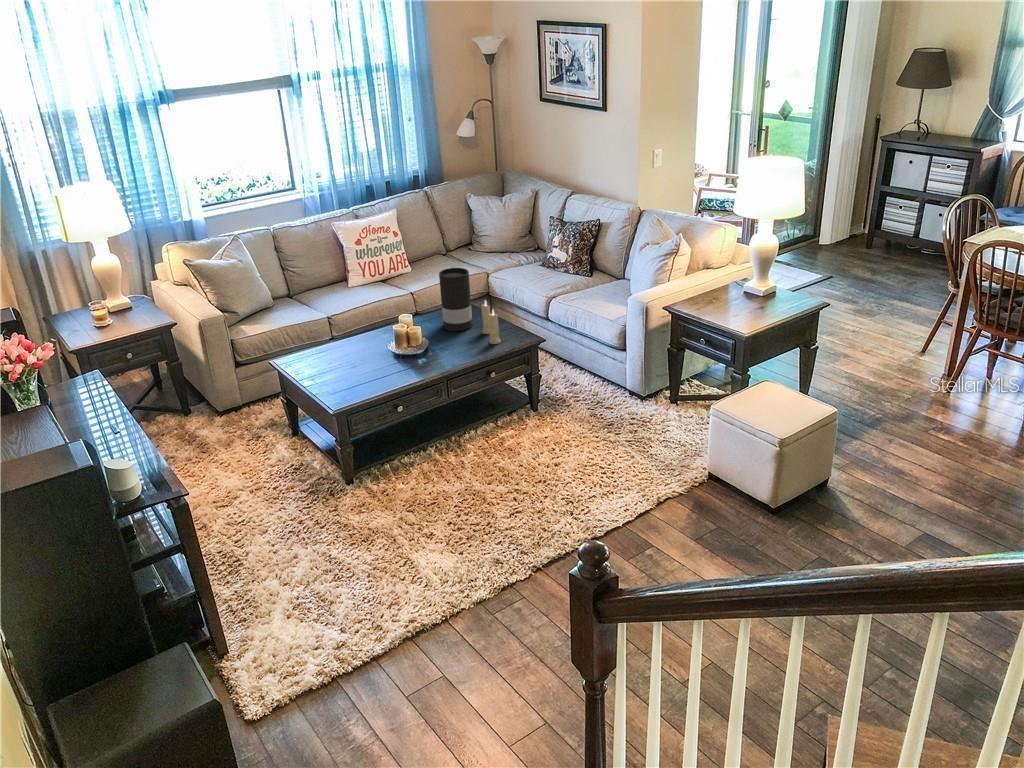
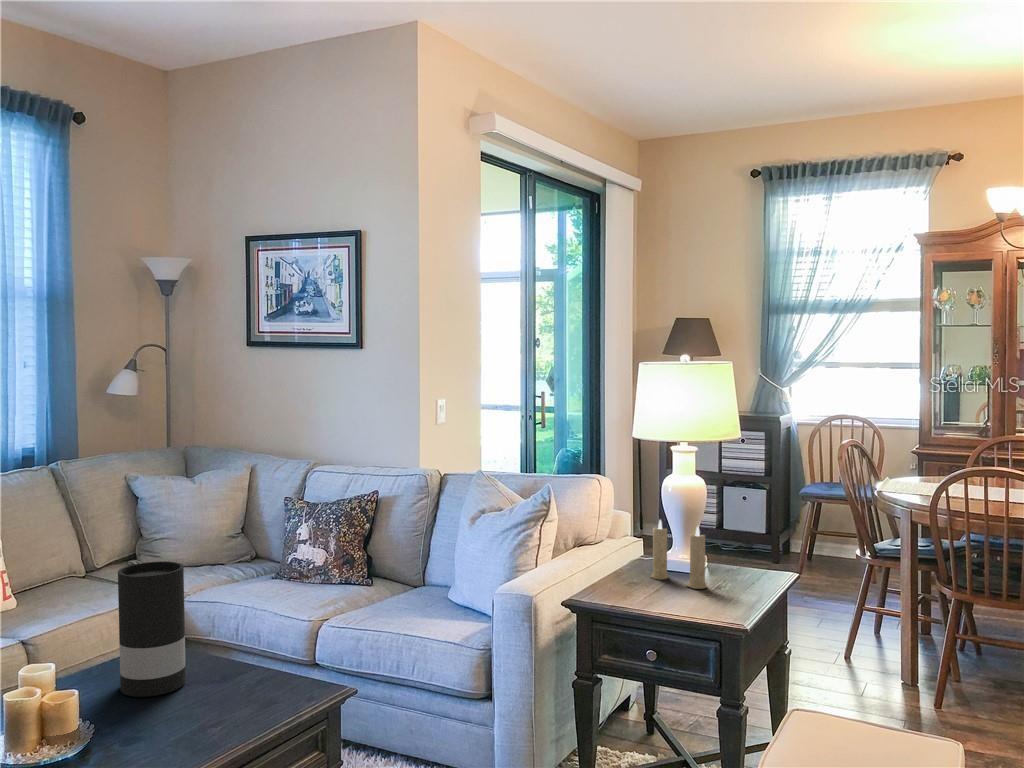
candle: present [481,301,501,344] -> present [650,520,707,589]

